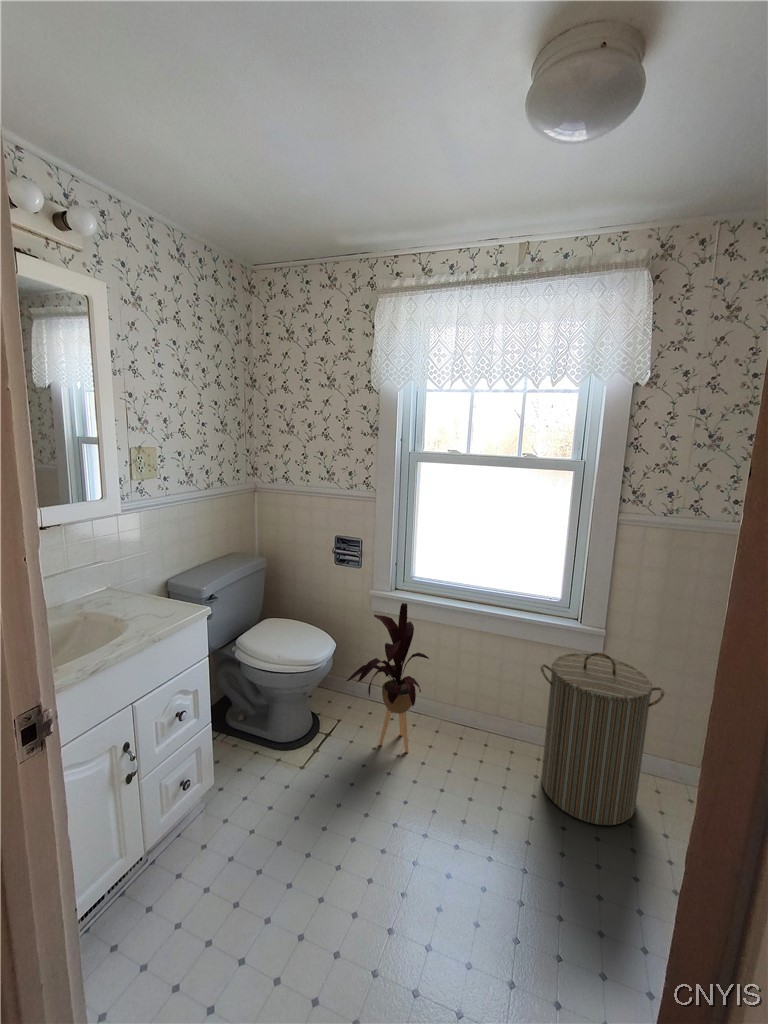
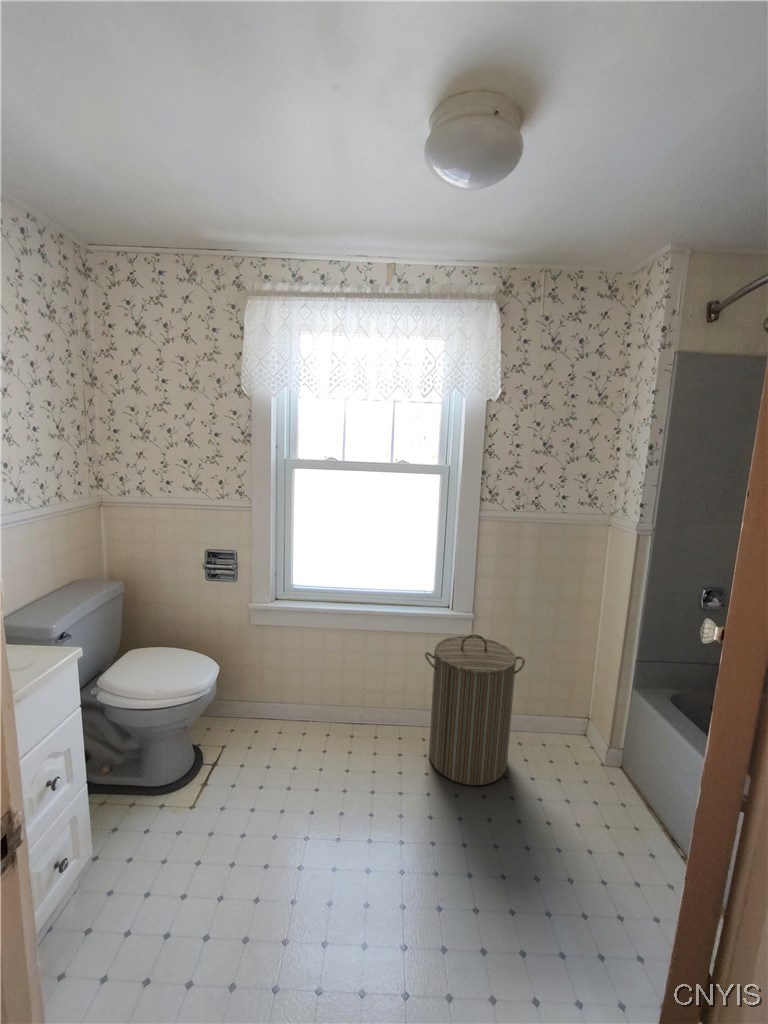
house plant: present [347,603,429,753] -> none [233,612,322,763]

